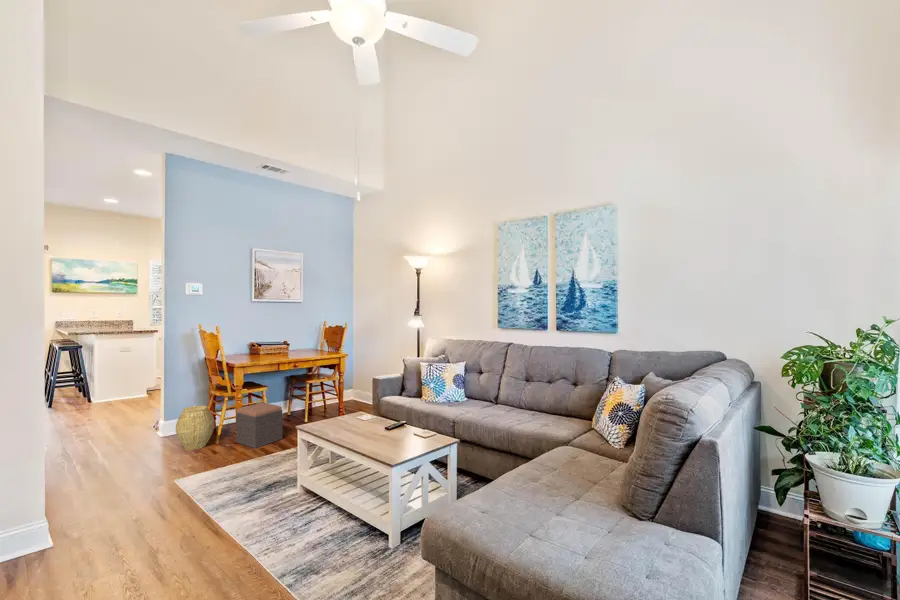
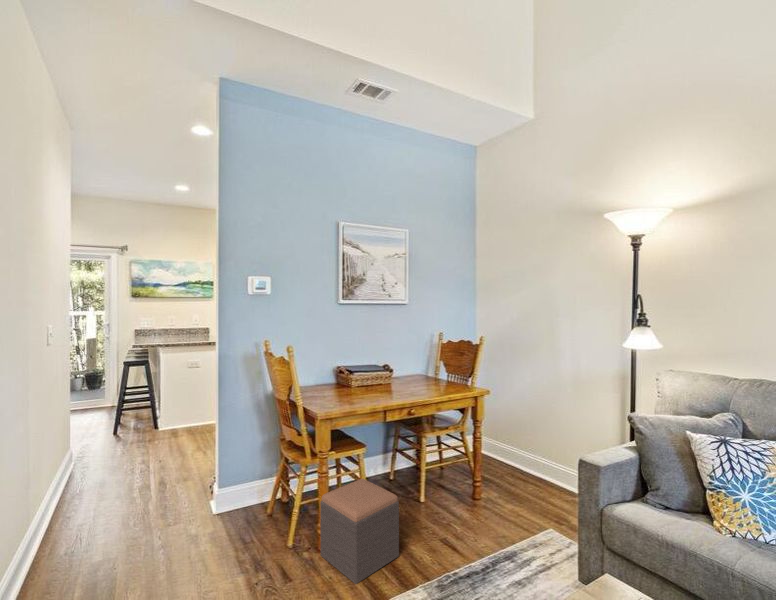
woven basket: present [176,406,214,450] -> none [224,481,285,569]

